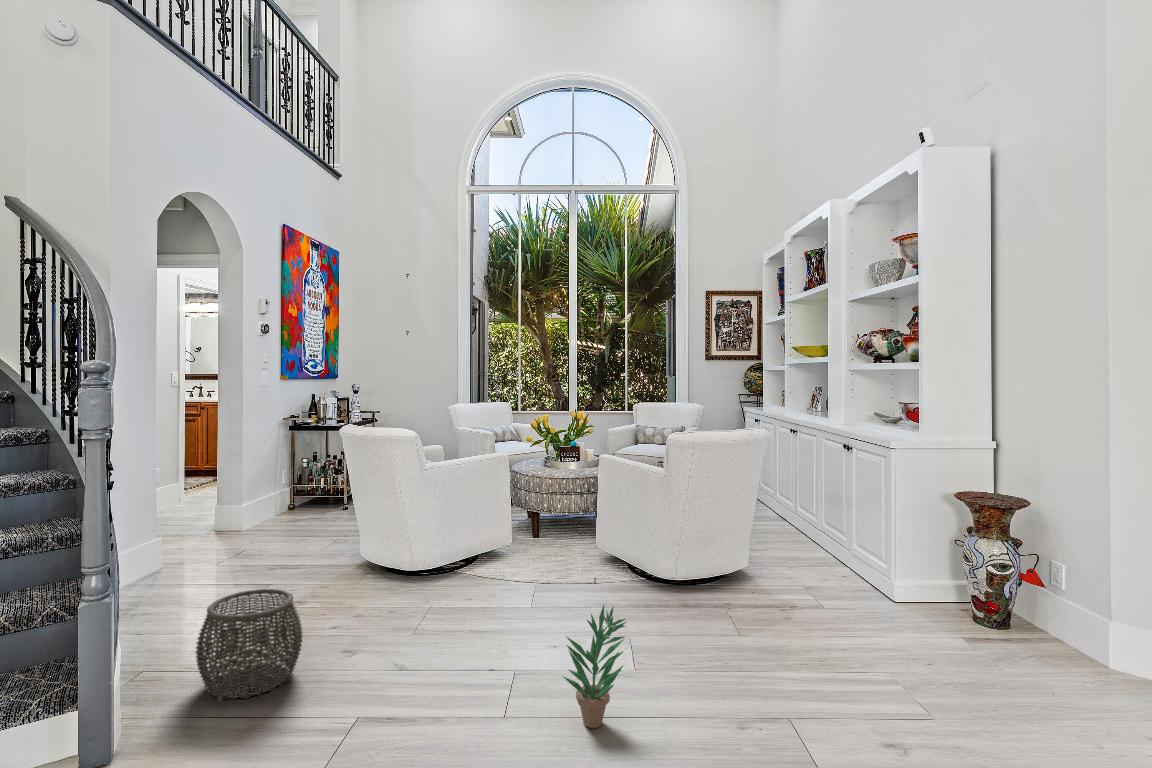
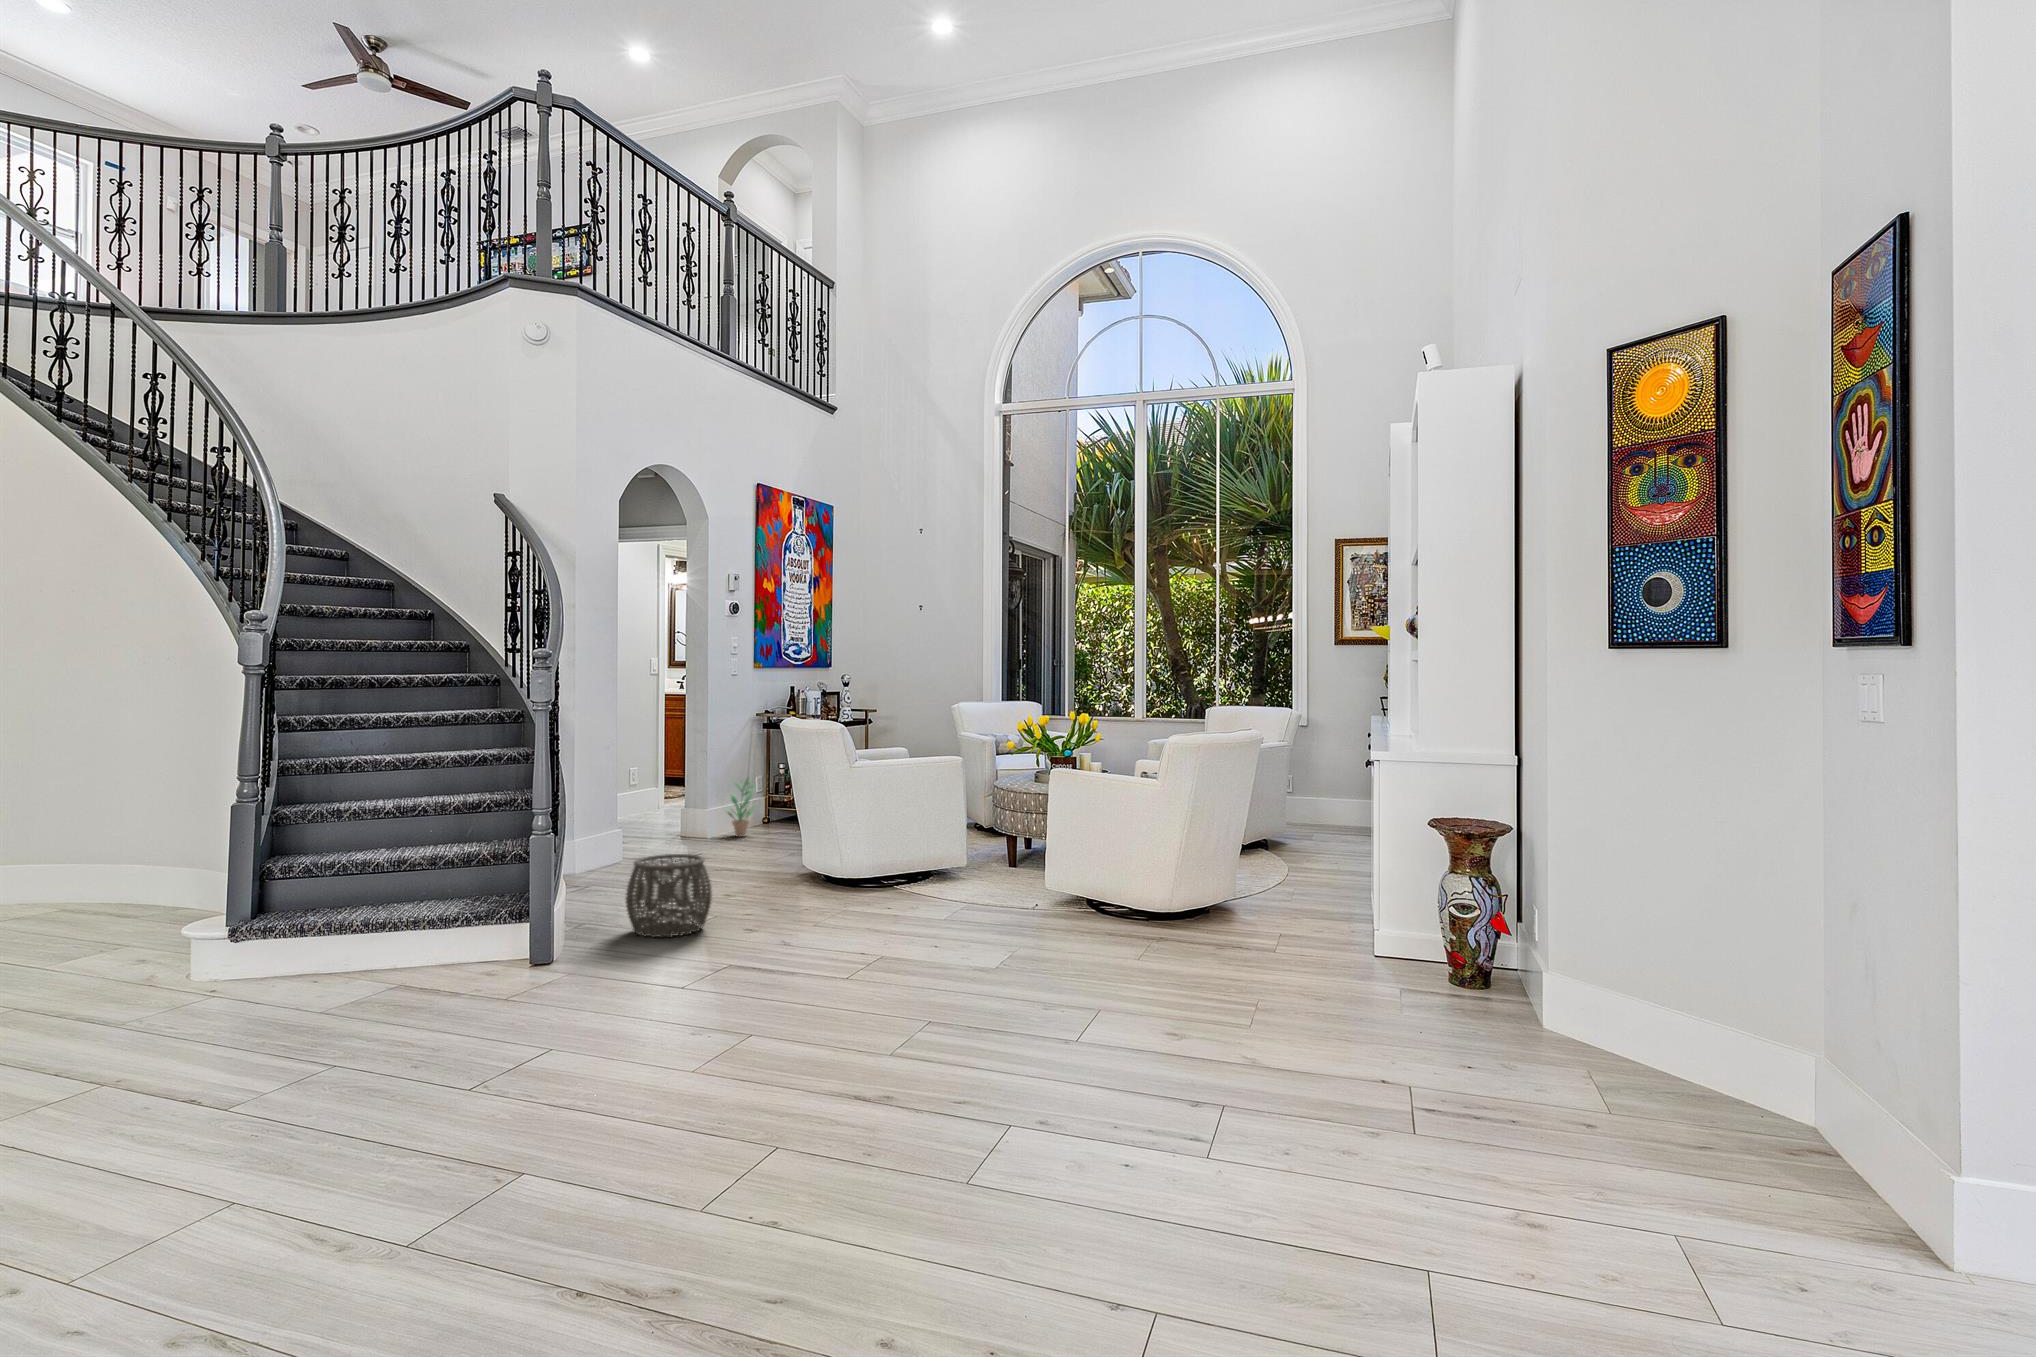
potted plant: present [562,605,626,728] -> present [727,777,754,836]

